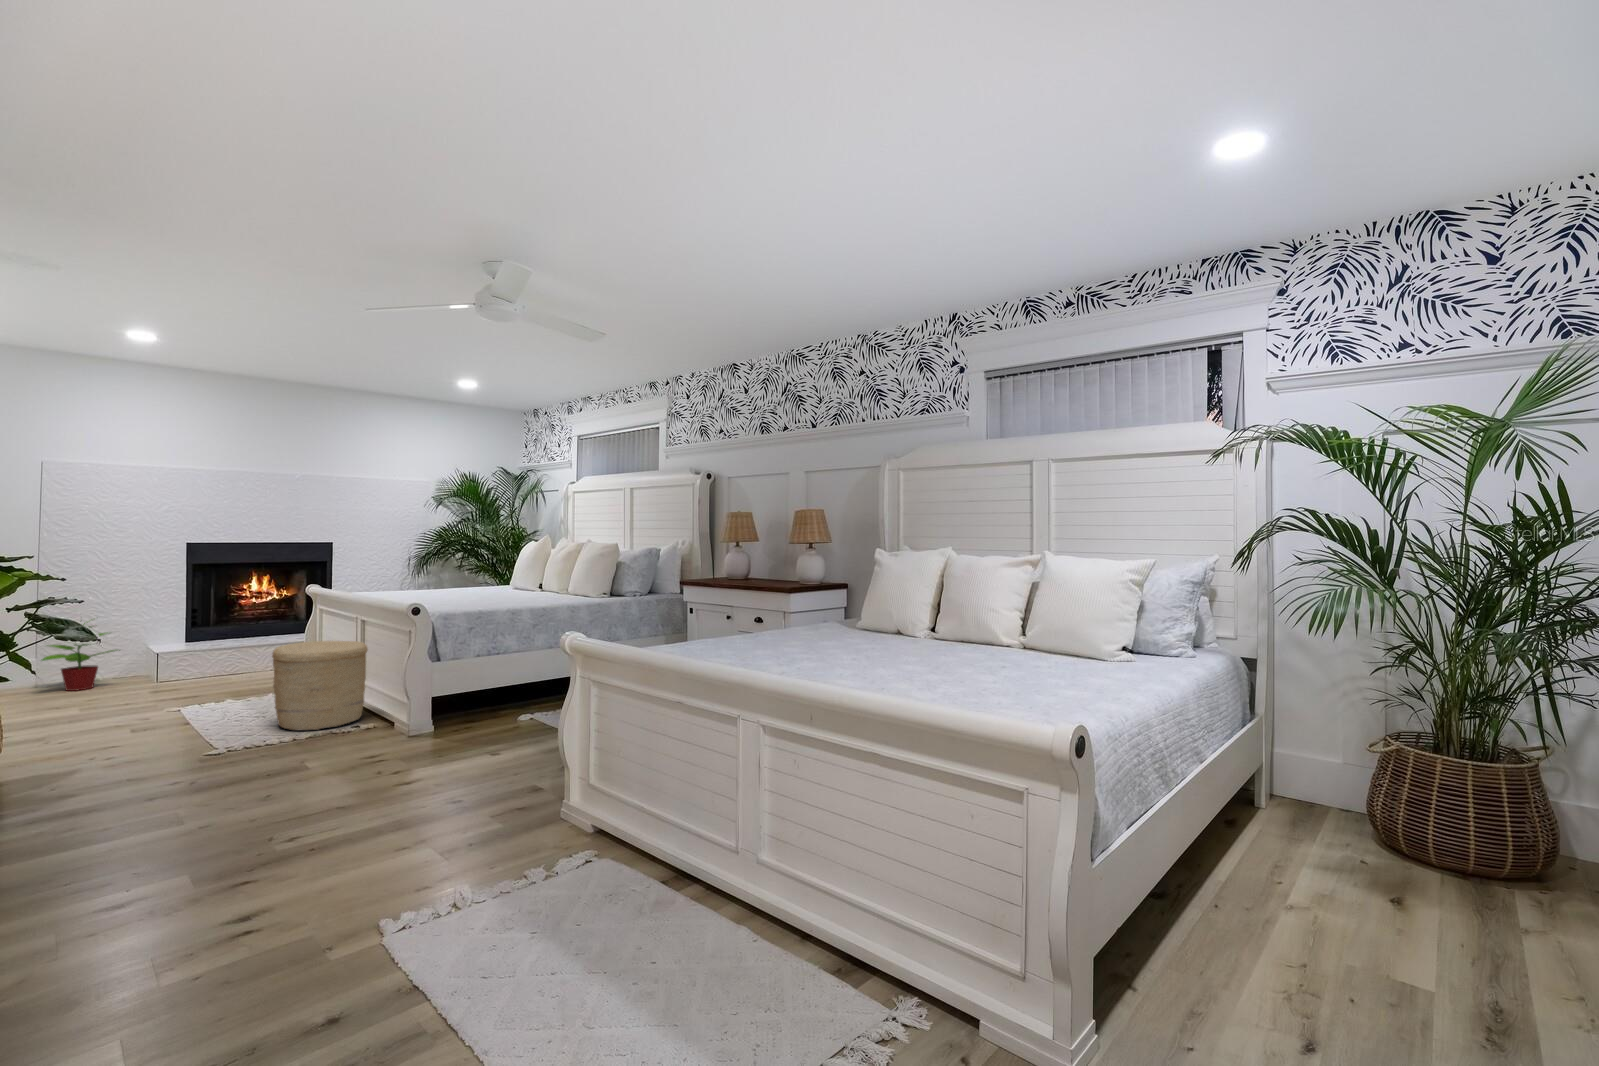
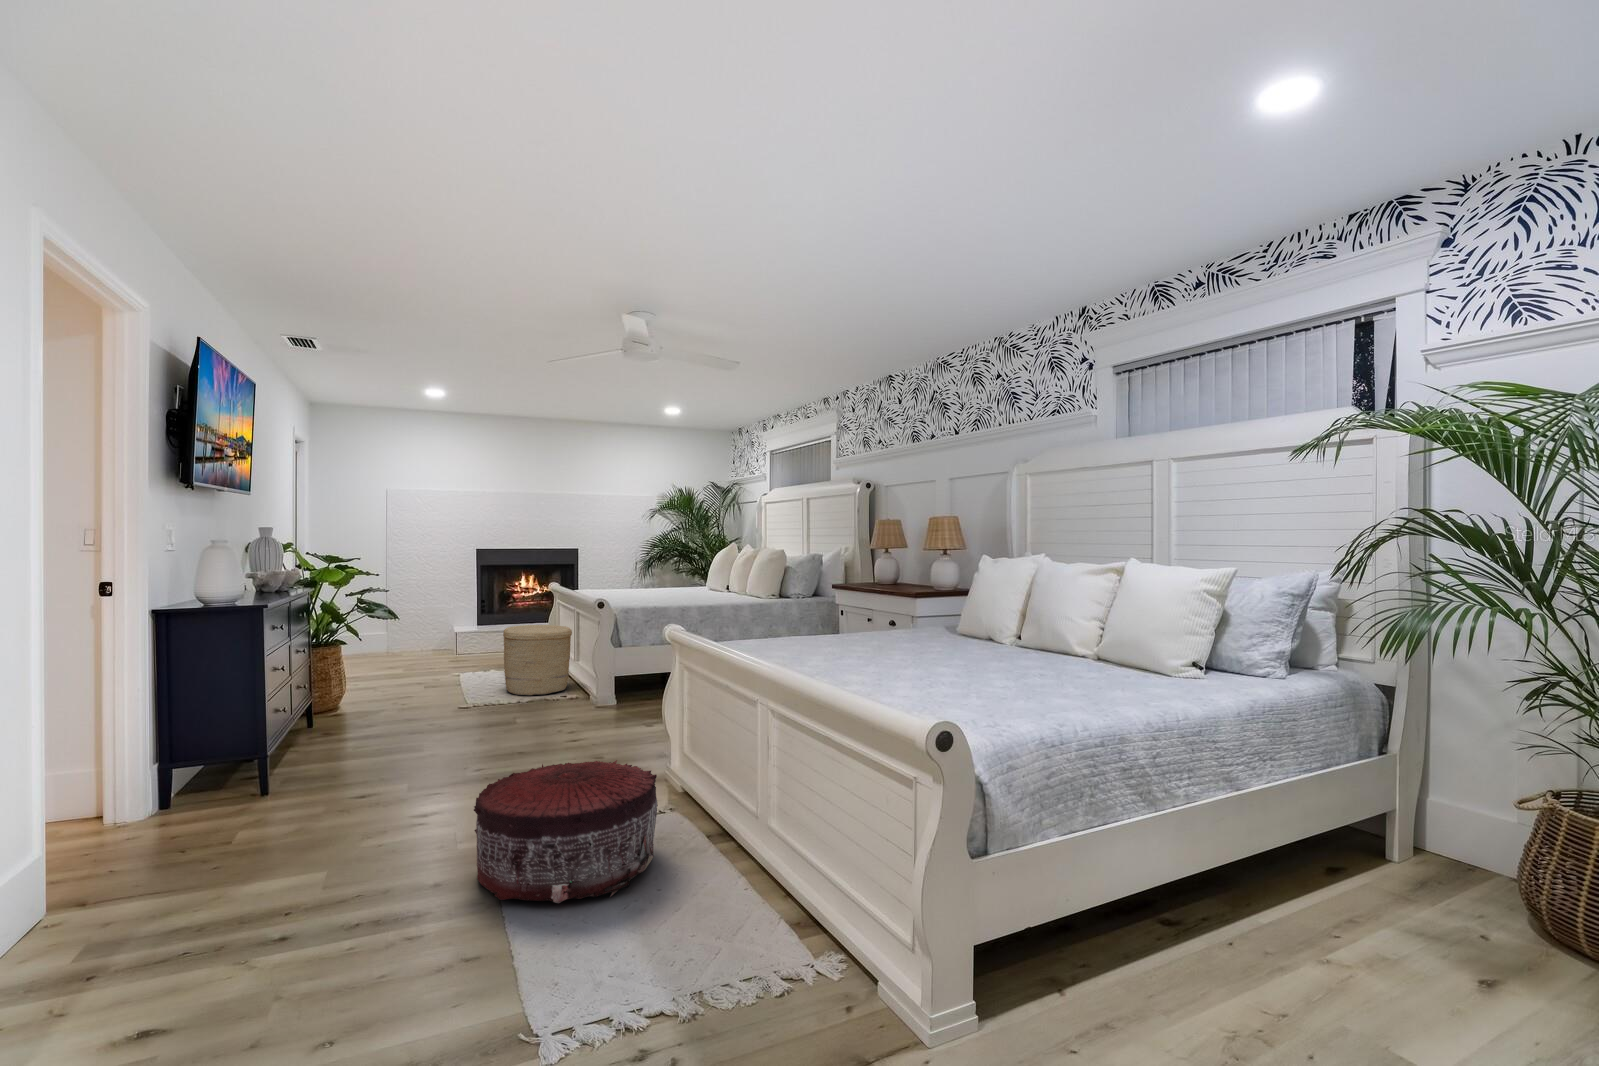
potted plant: present [41,622,114,691] -> none [382,598,431,655]
pouf: none [418,803,646,1006] -> present [474,760,658,903]

